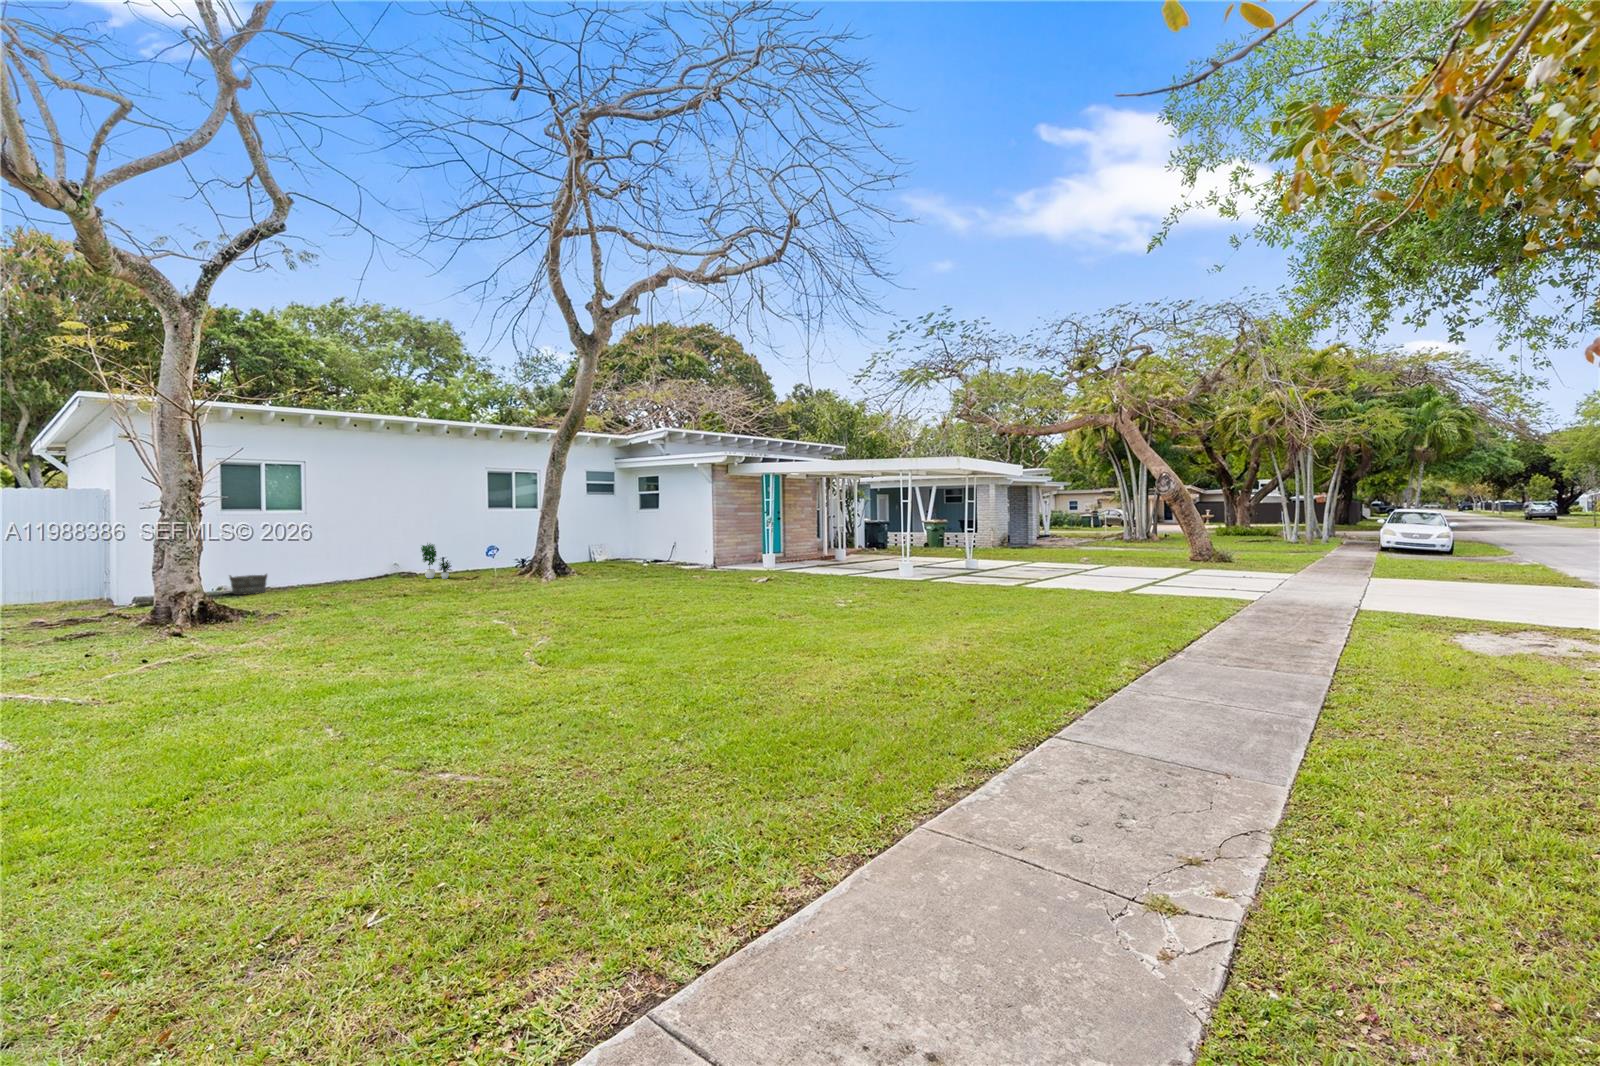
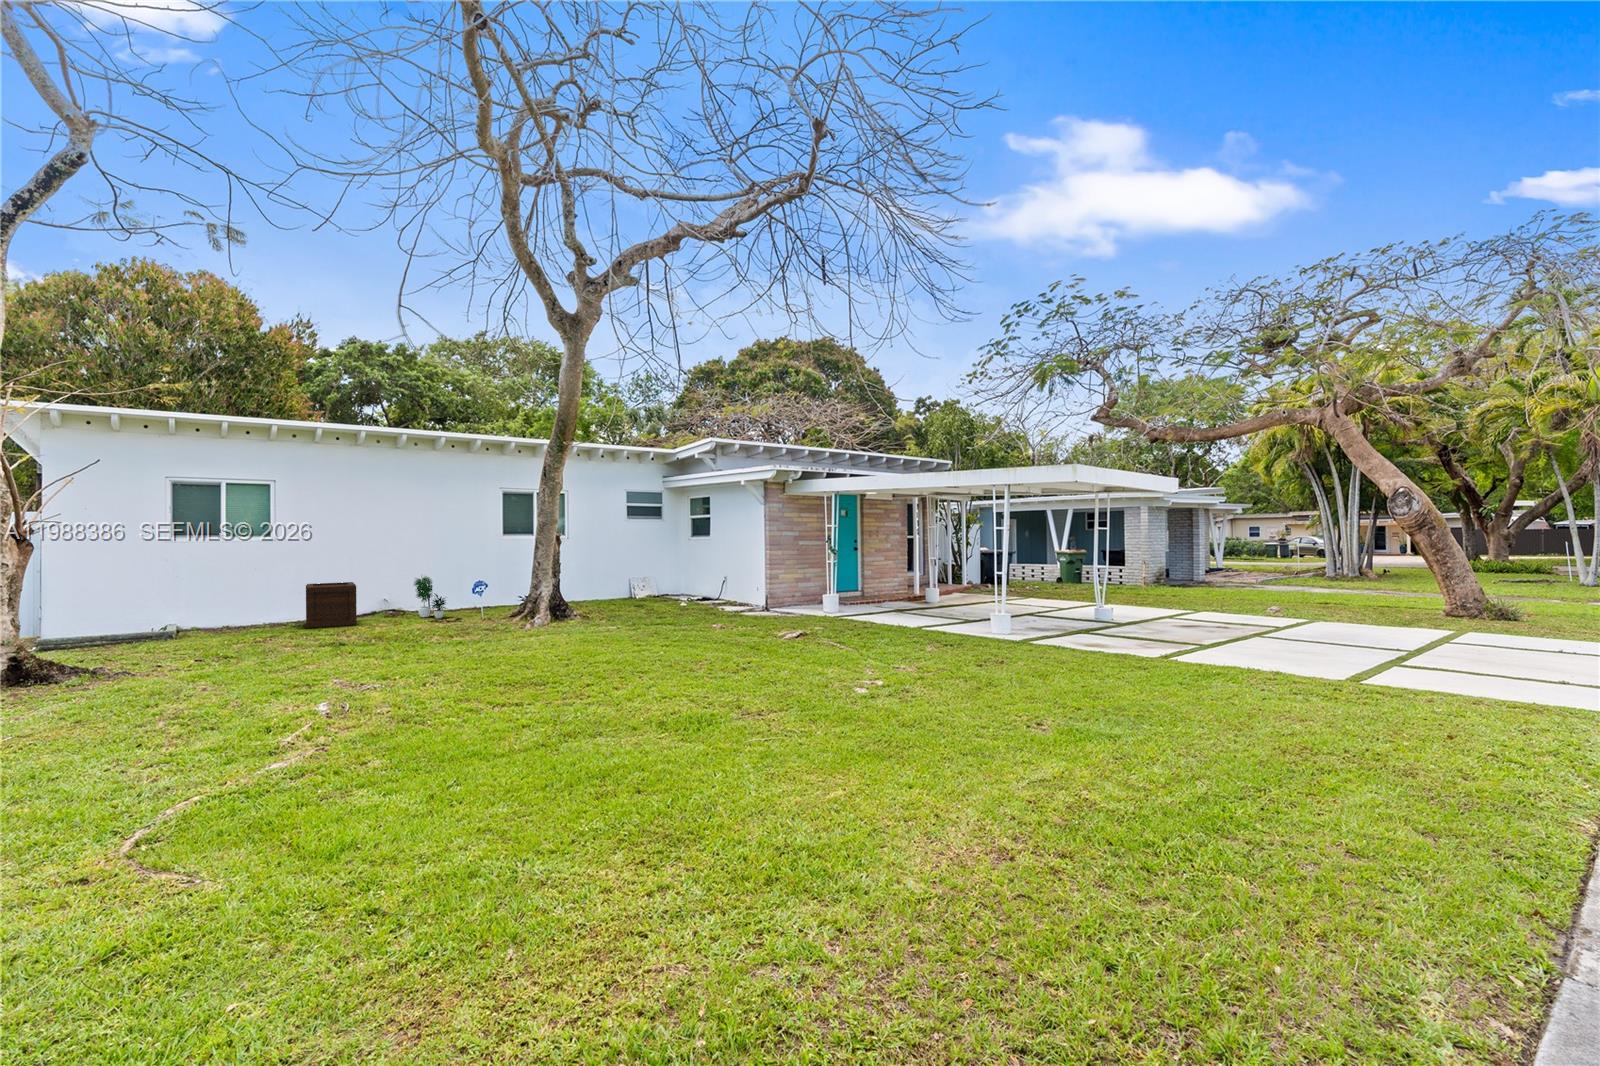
wooden crate: none [331,549,382,587] -> present [306,582,357,629]
bucket: present [229,574,267,595] -> none [172,611,221,636]

